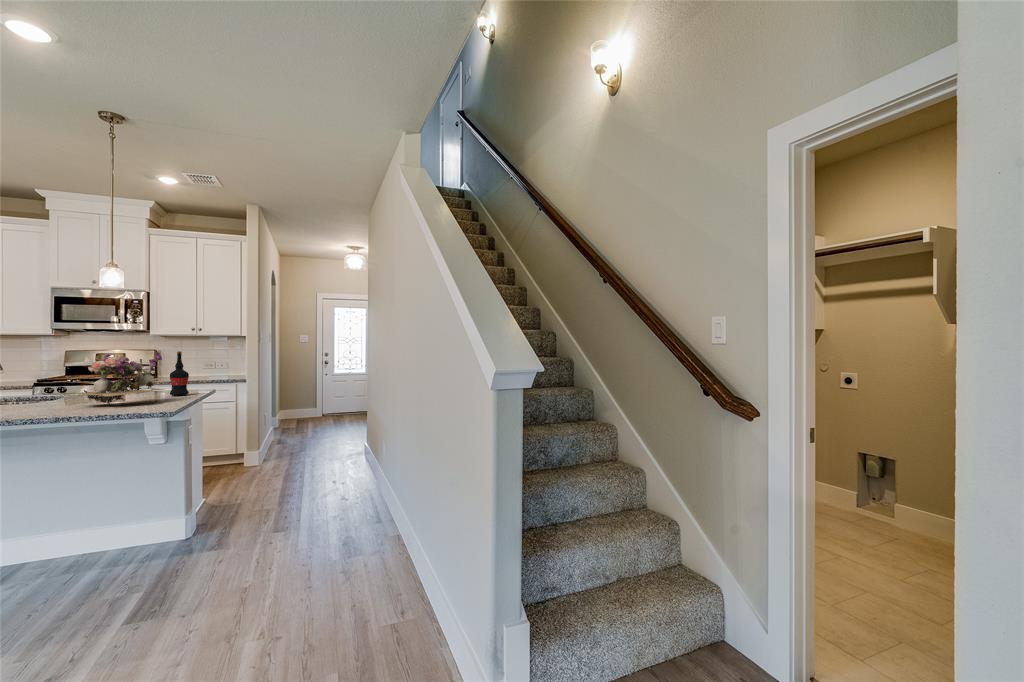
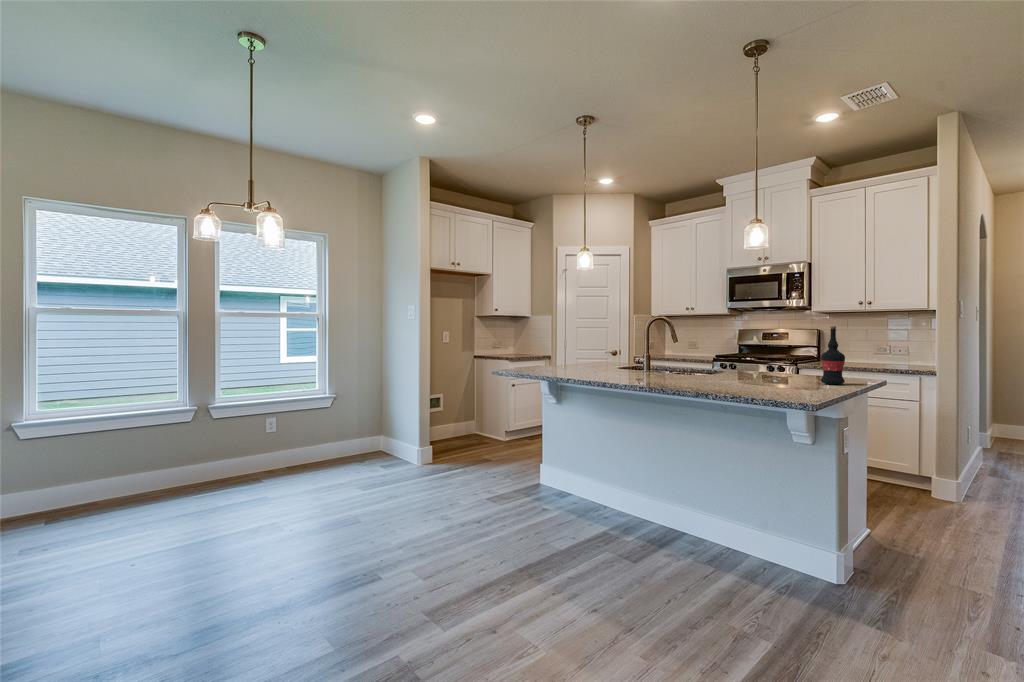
flower arrangement: present [77,351,163,404] -> none [720,323,810,386]

